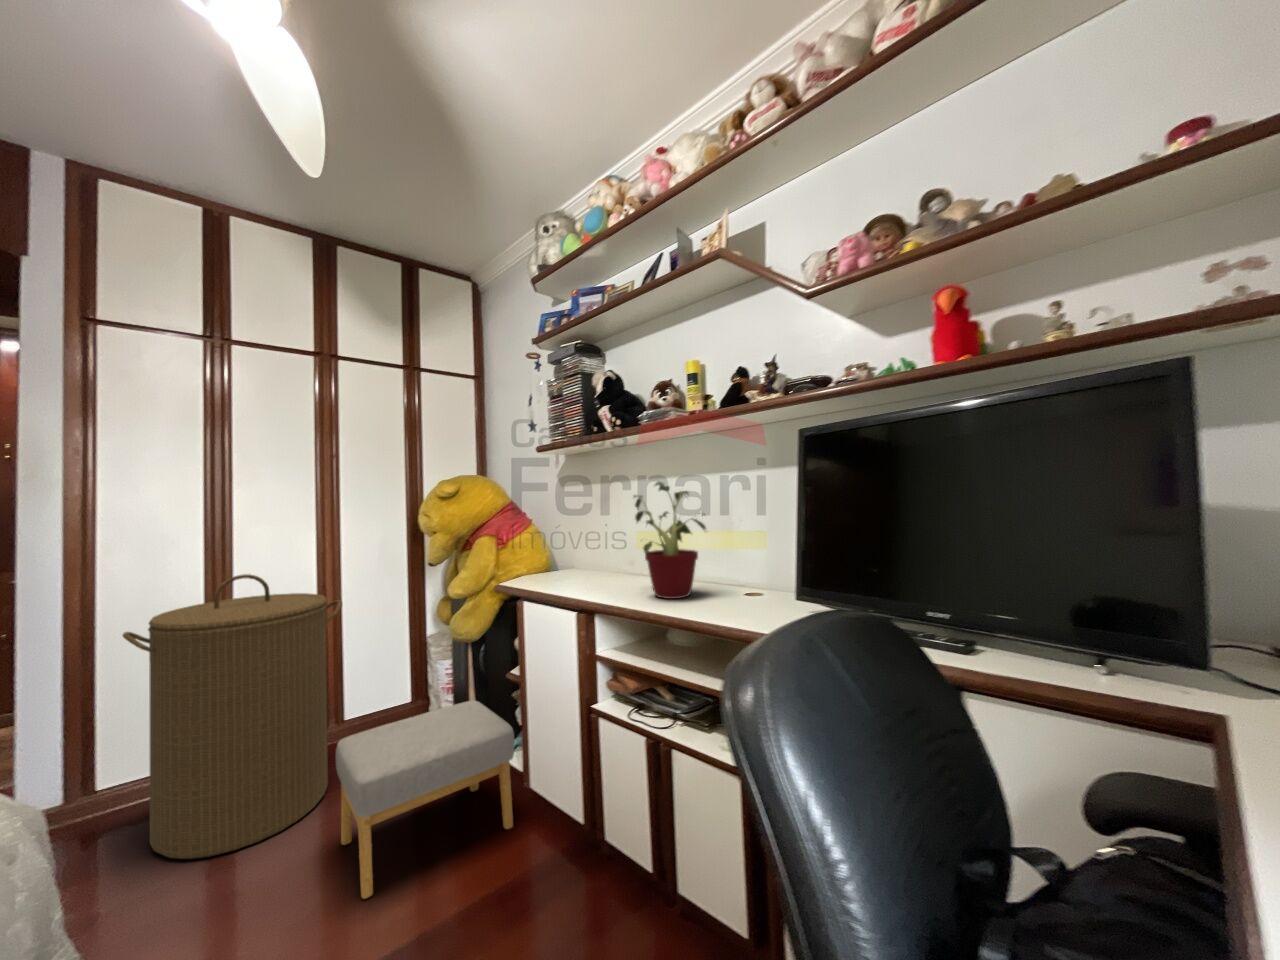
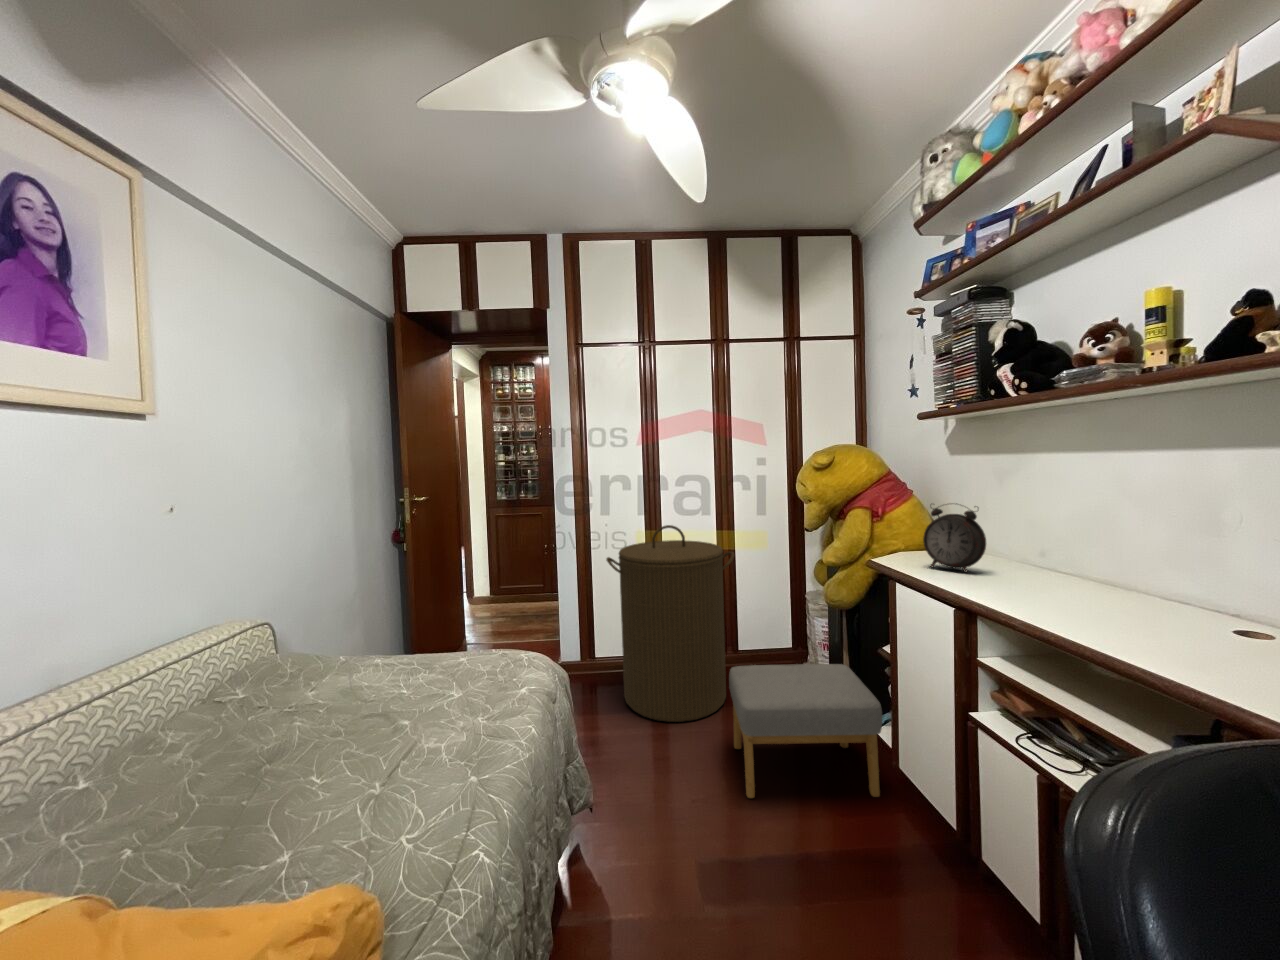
potted plant: present [634,482,706,599] -> none [1038,465,1166,620]
alarm clock: none [547,522,595,583] -> present [923,503,986,573]

